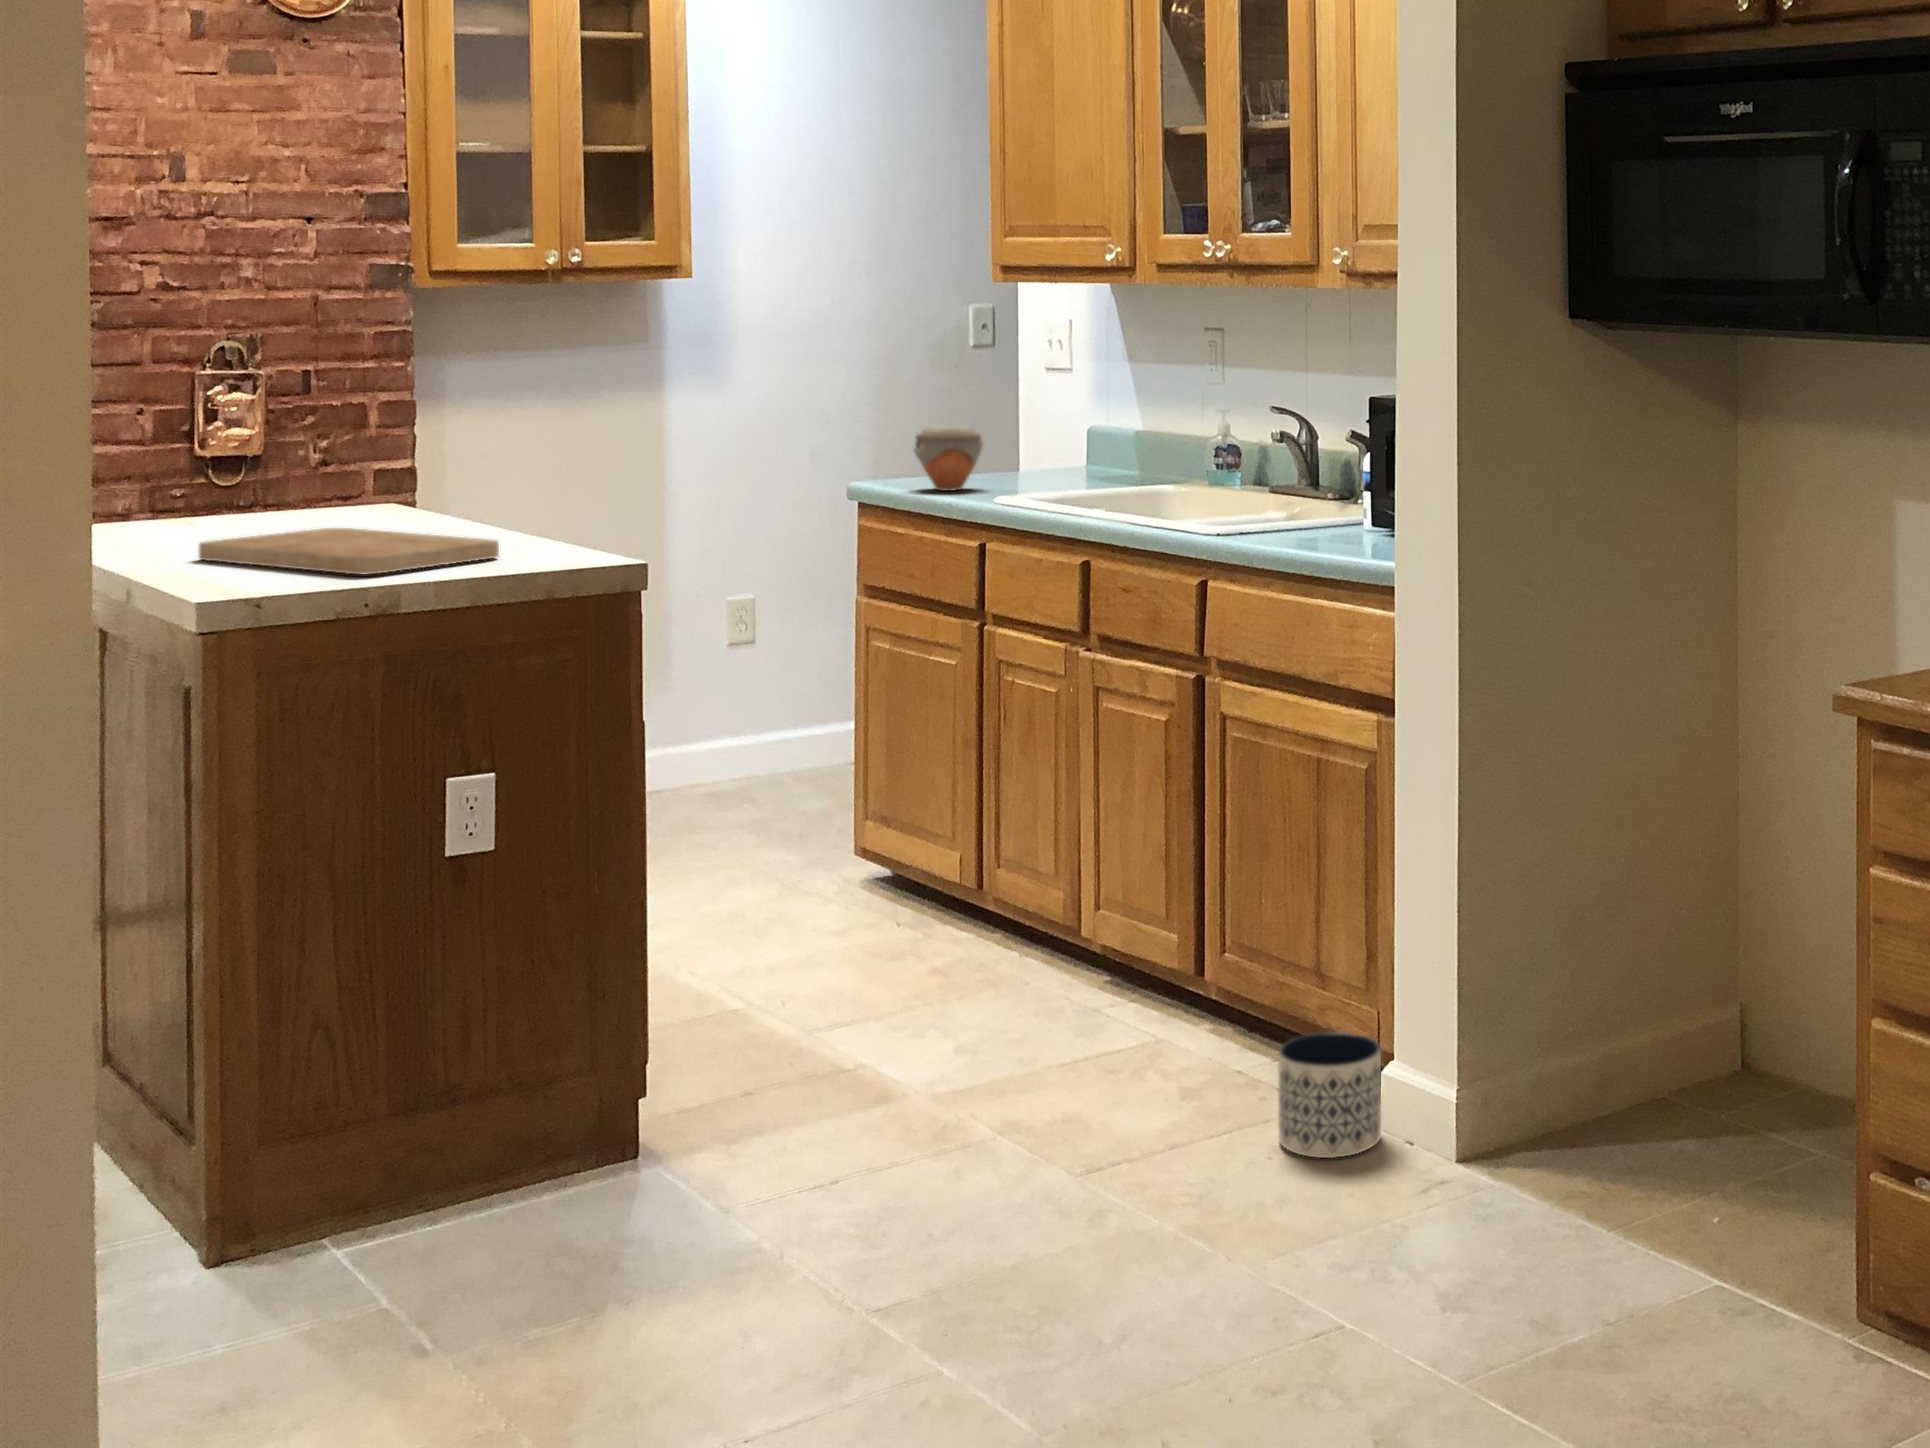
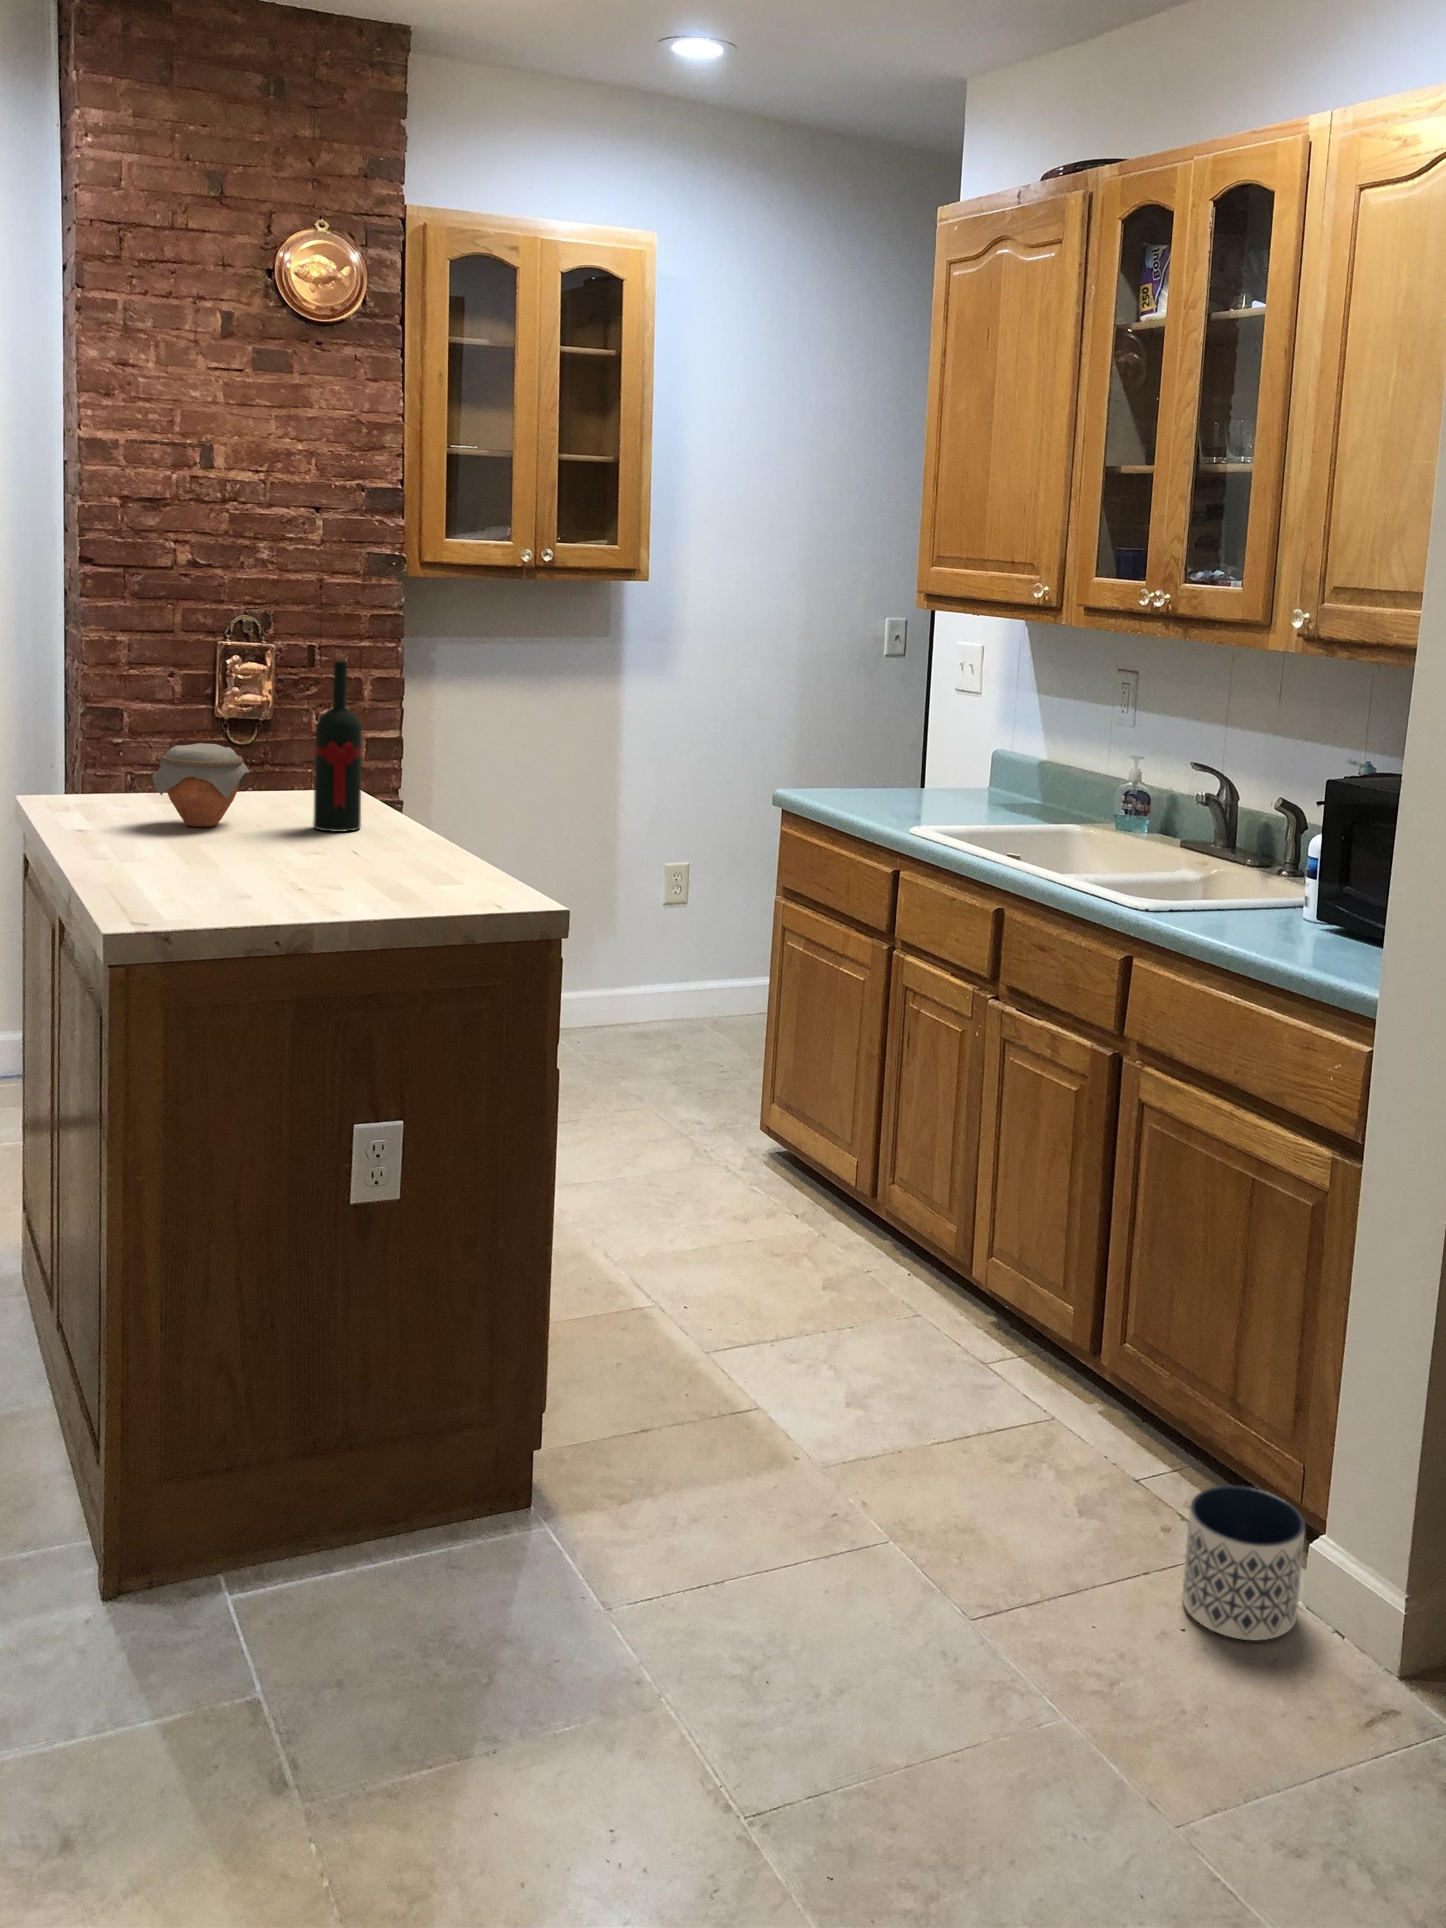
wine bottle: none [362,349,413,529] -> present [313,654,362,832]
jar: present [914,425,984,491] -> present [152,743,249,827]
cutting board: present [199,528,499,574] -> none [146,834,422,906]

